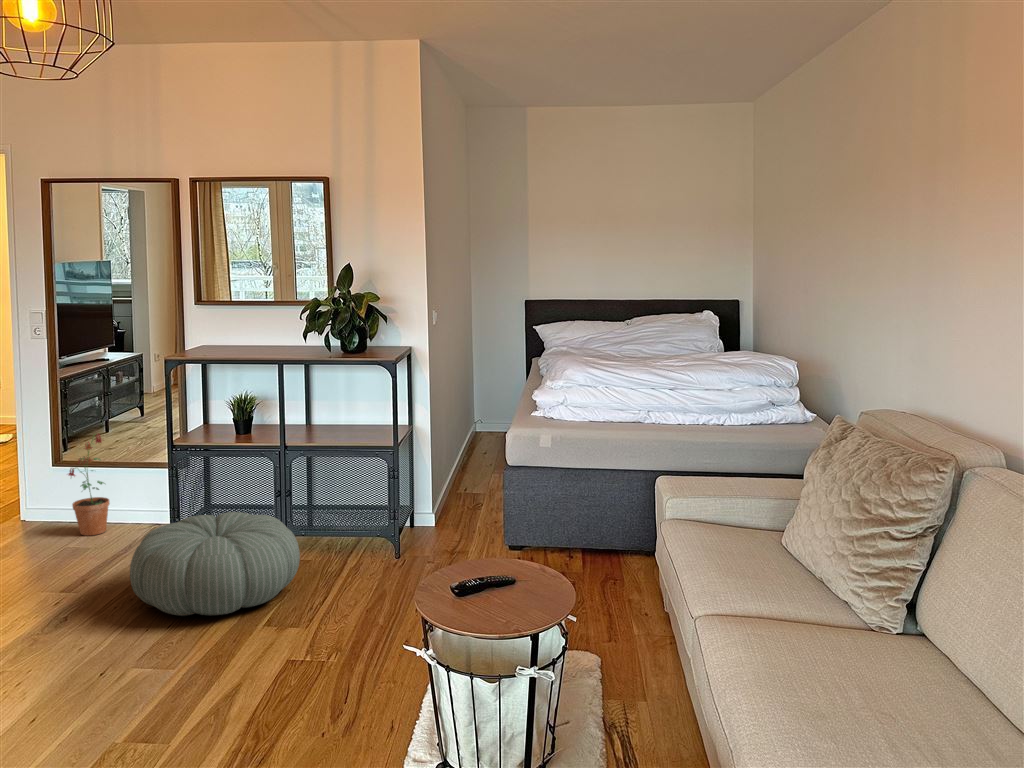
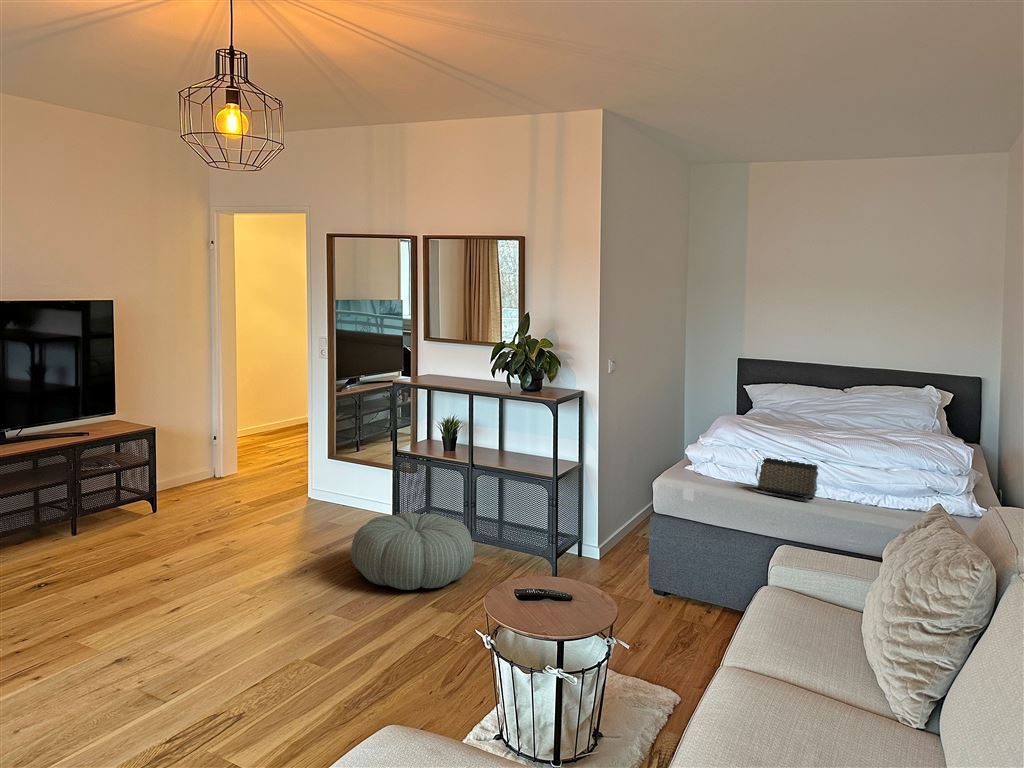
handbag: none [615,388,683,430] -> present [755,457,818,500]
potted plant: present [69,434,110,536] -> none [340,442,370,517]

